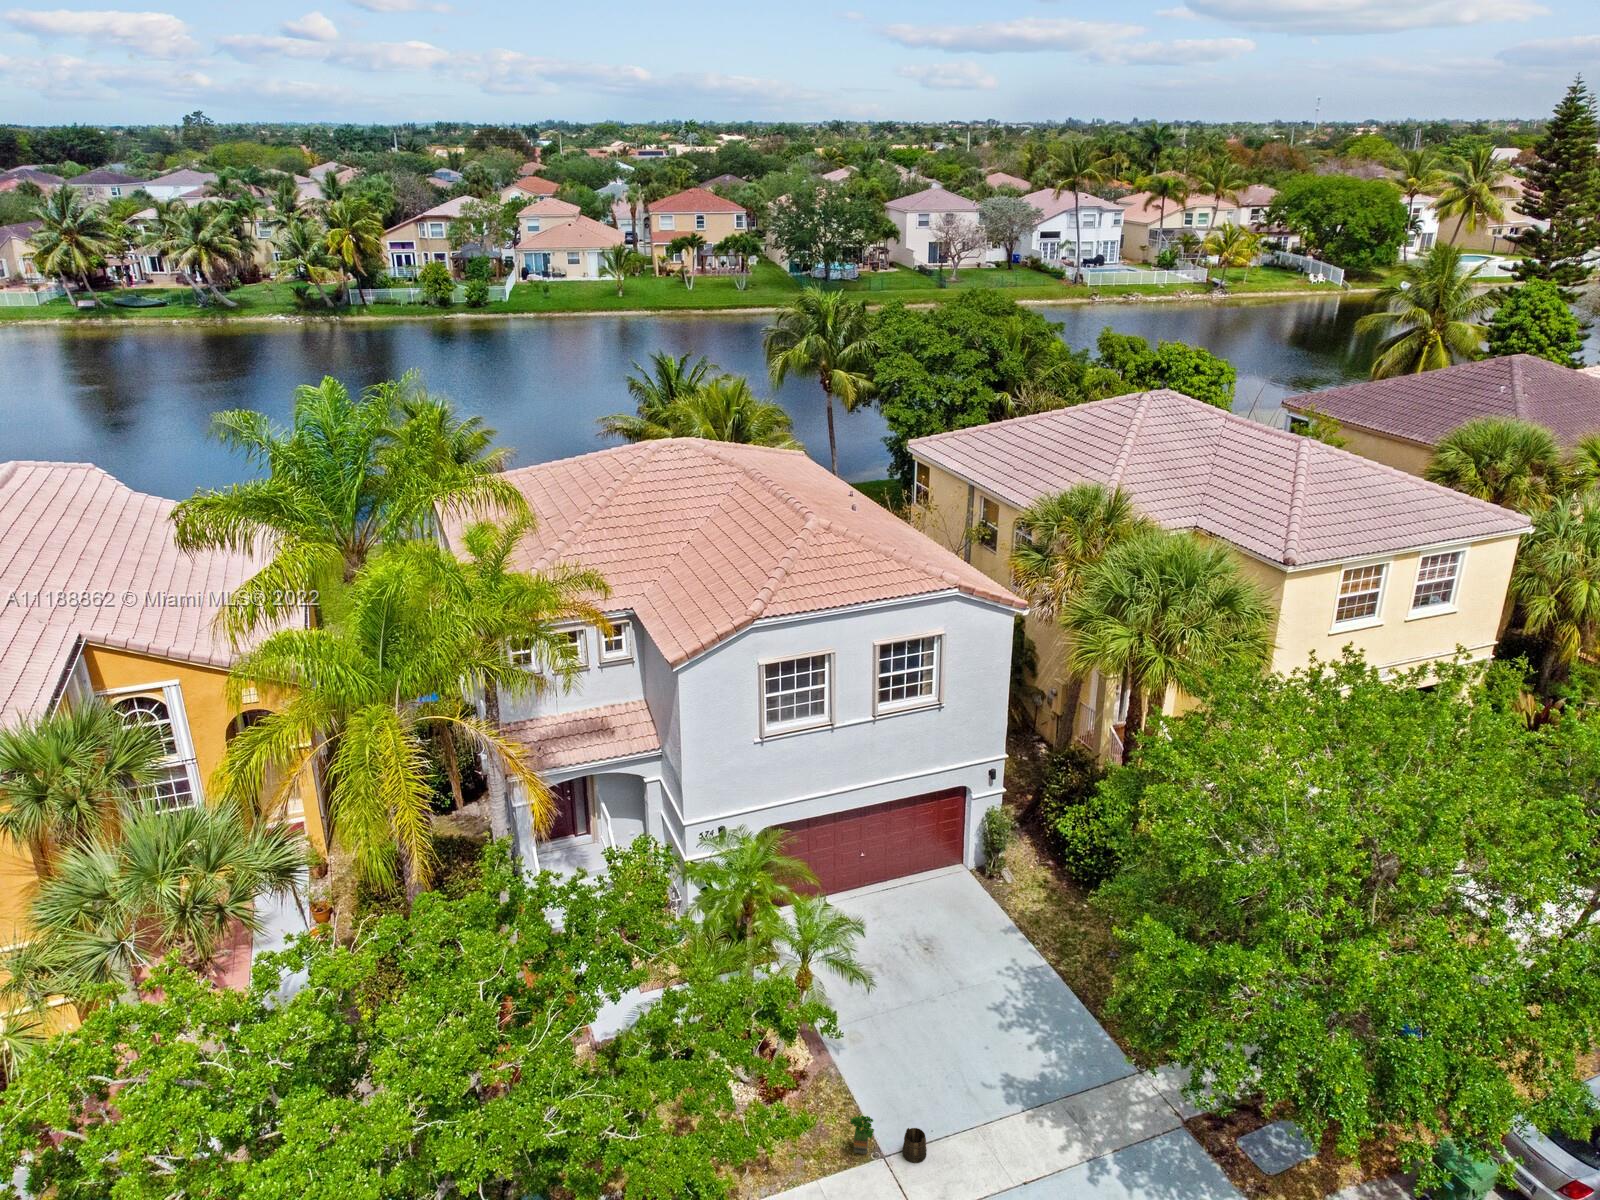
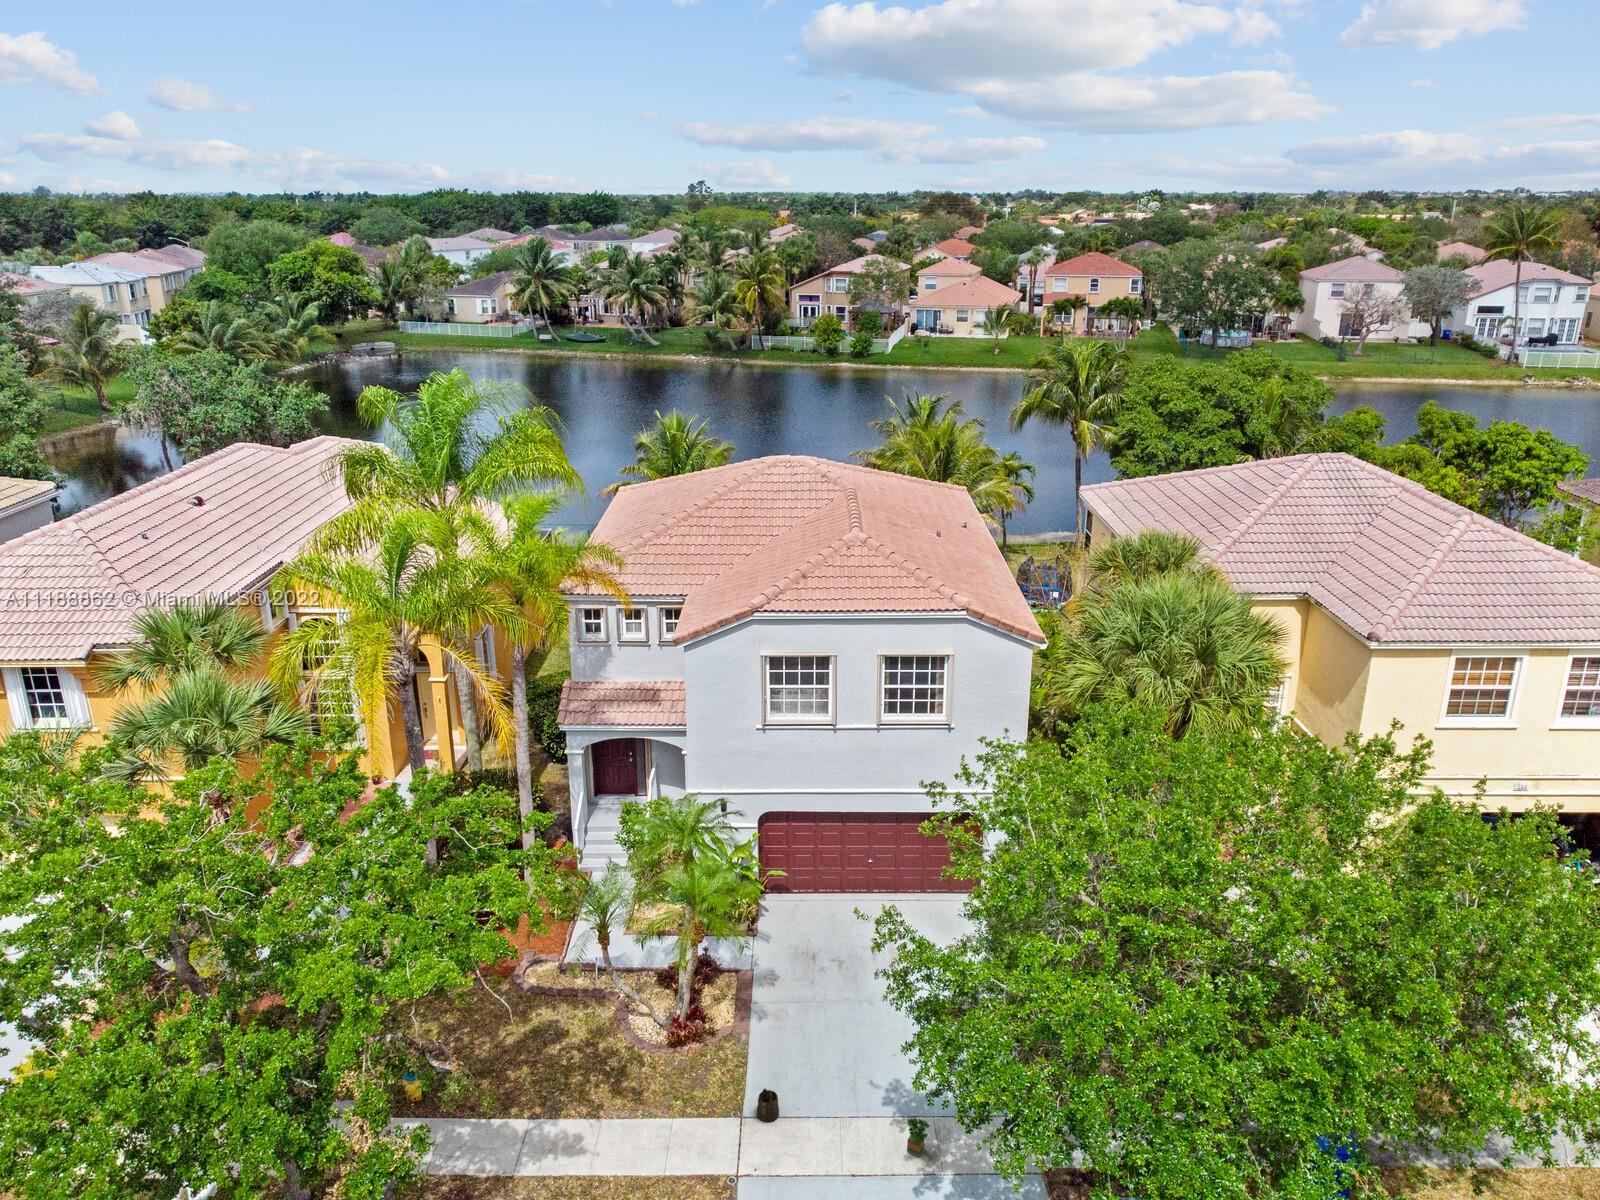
potted tree: present [851,1116,874,1154] -> present [907,1118,930,1157]

